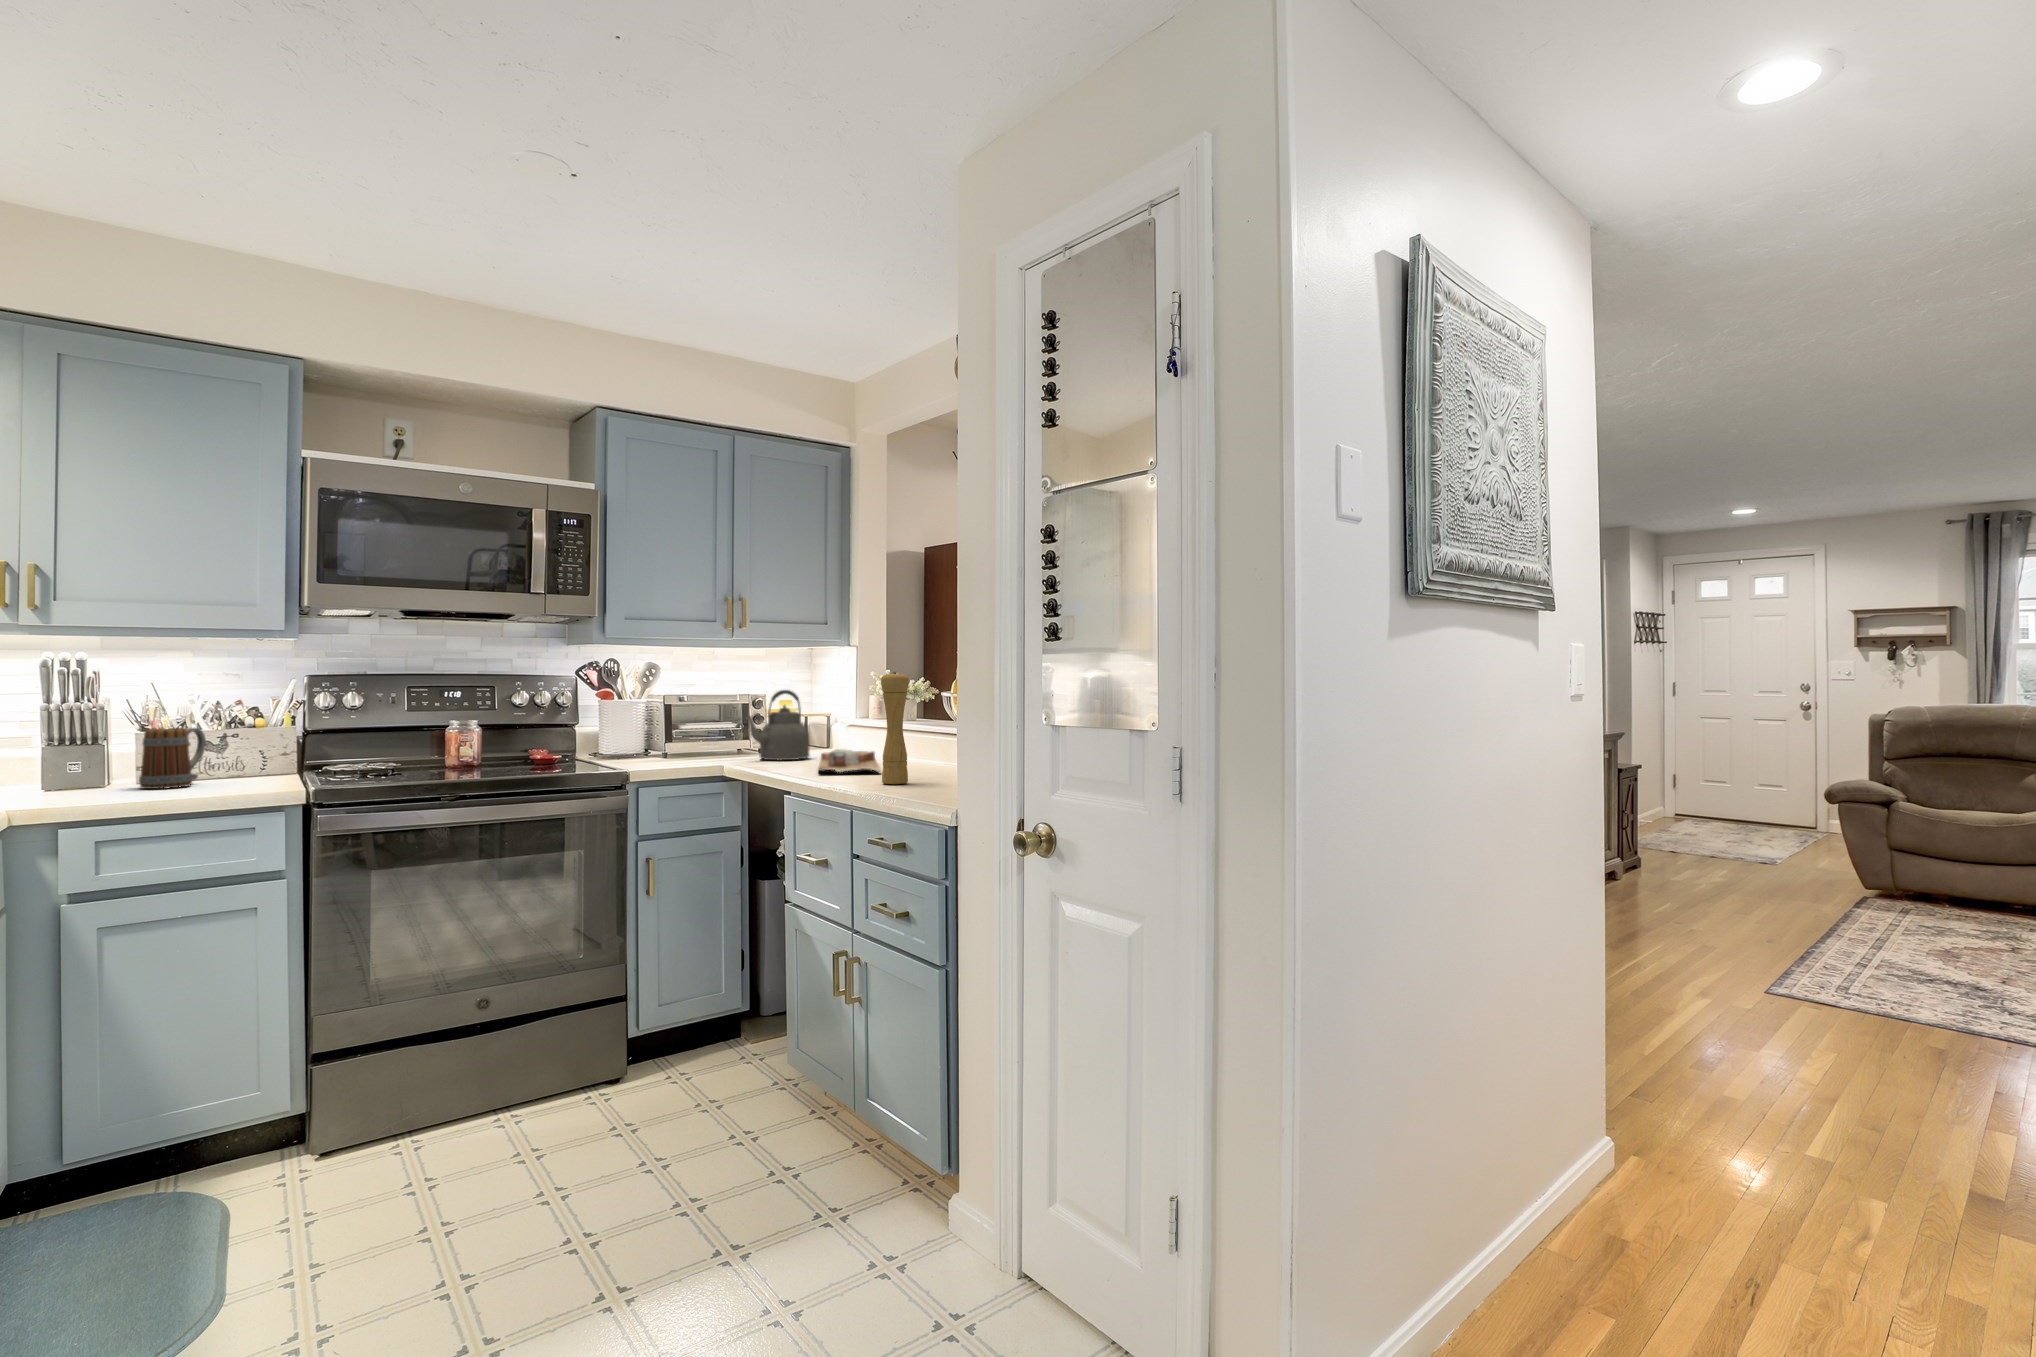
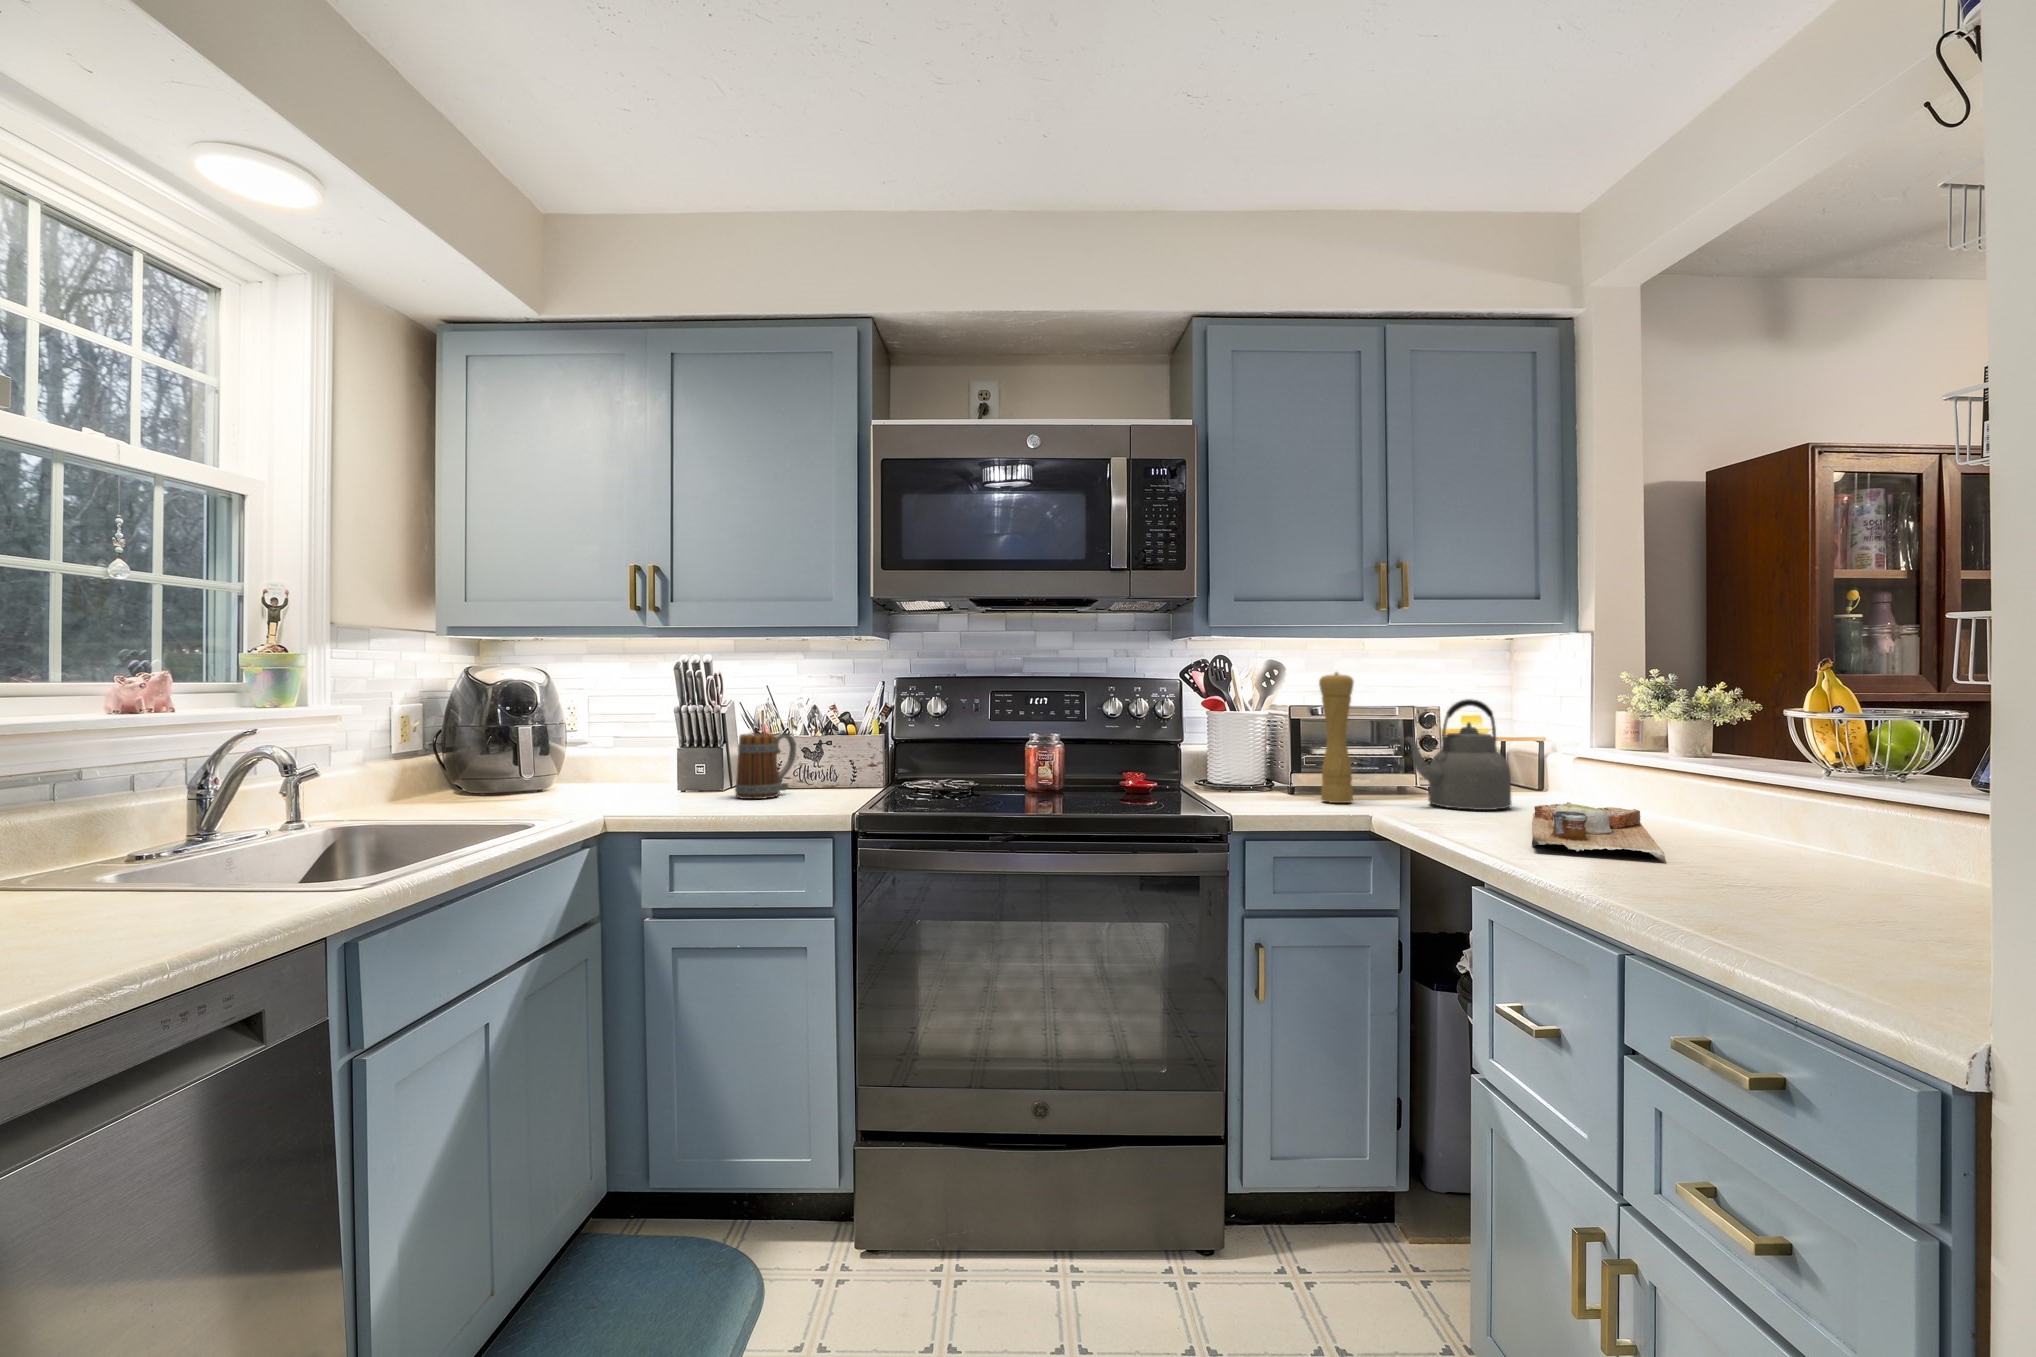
pepper mill: present [881,672,909,784] -> present [1319,673,1354,803]

